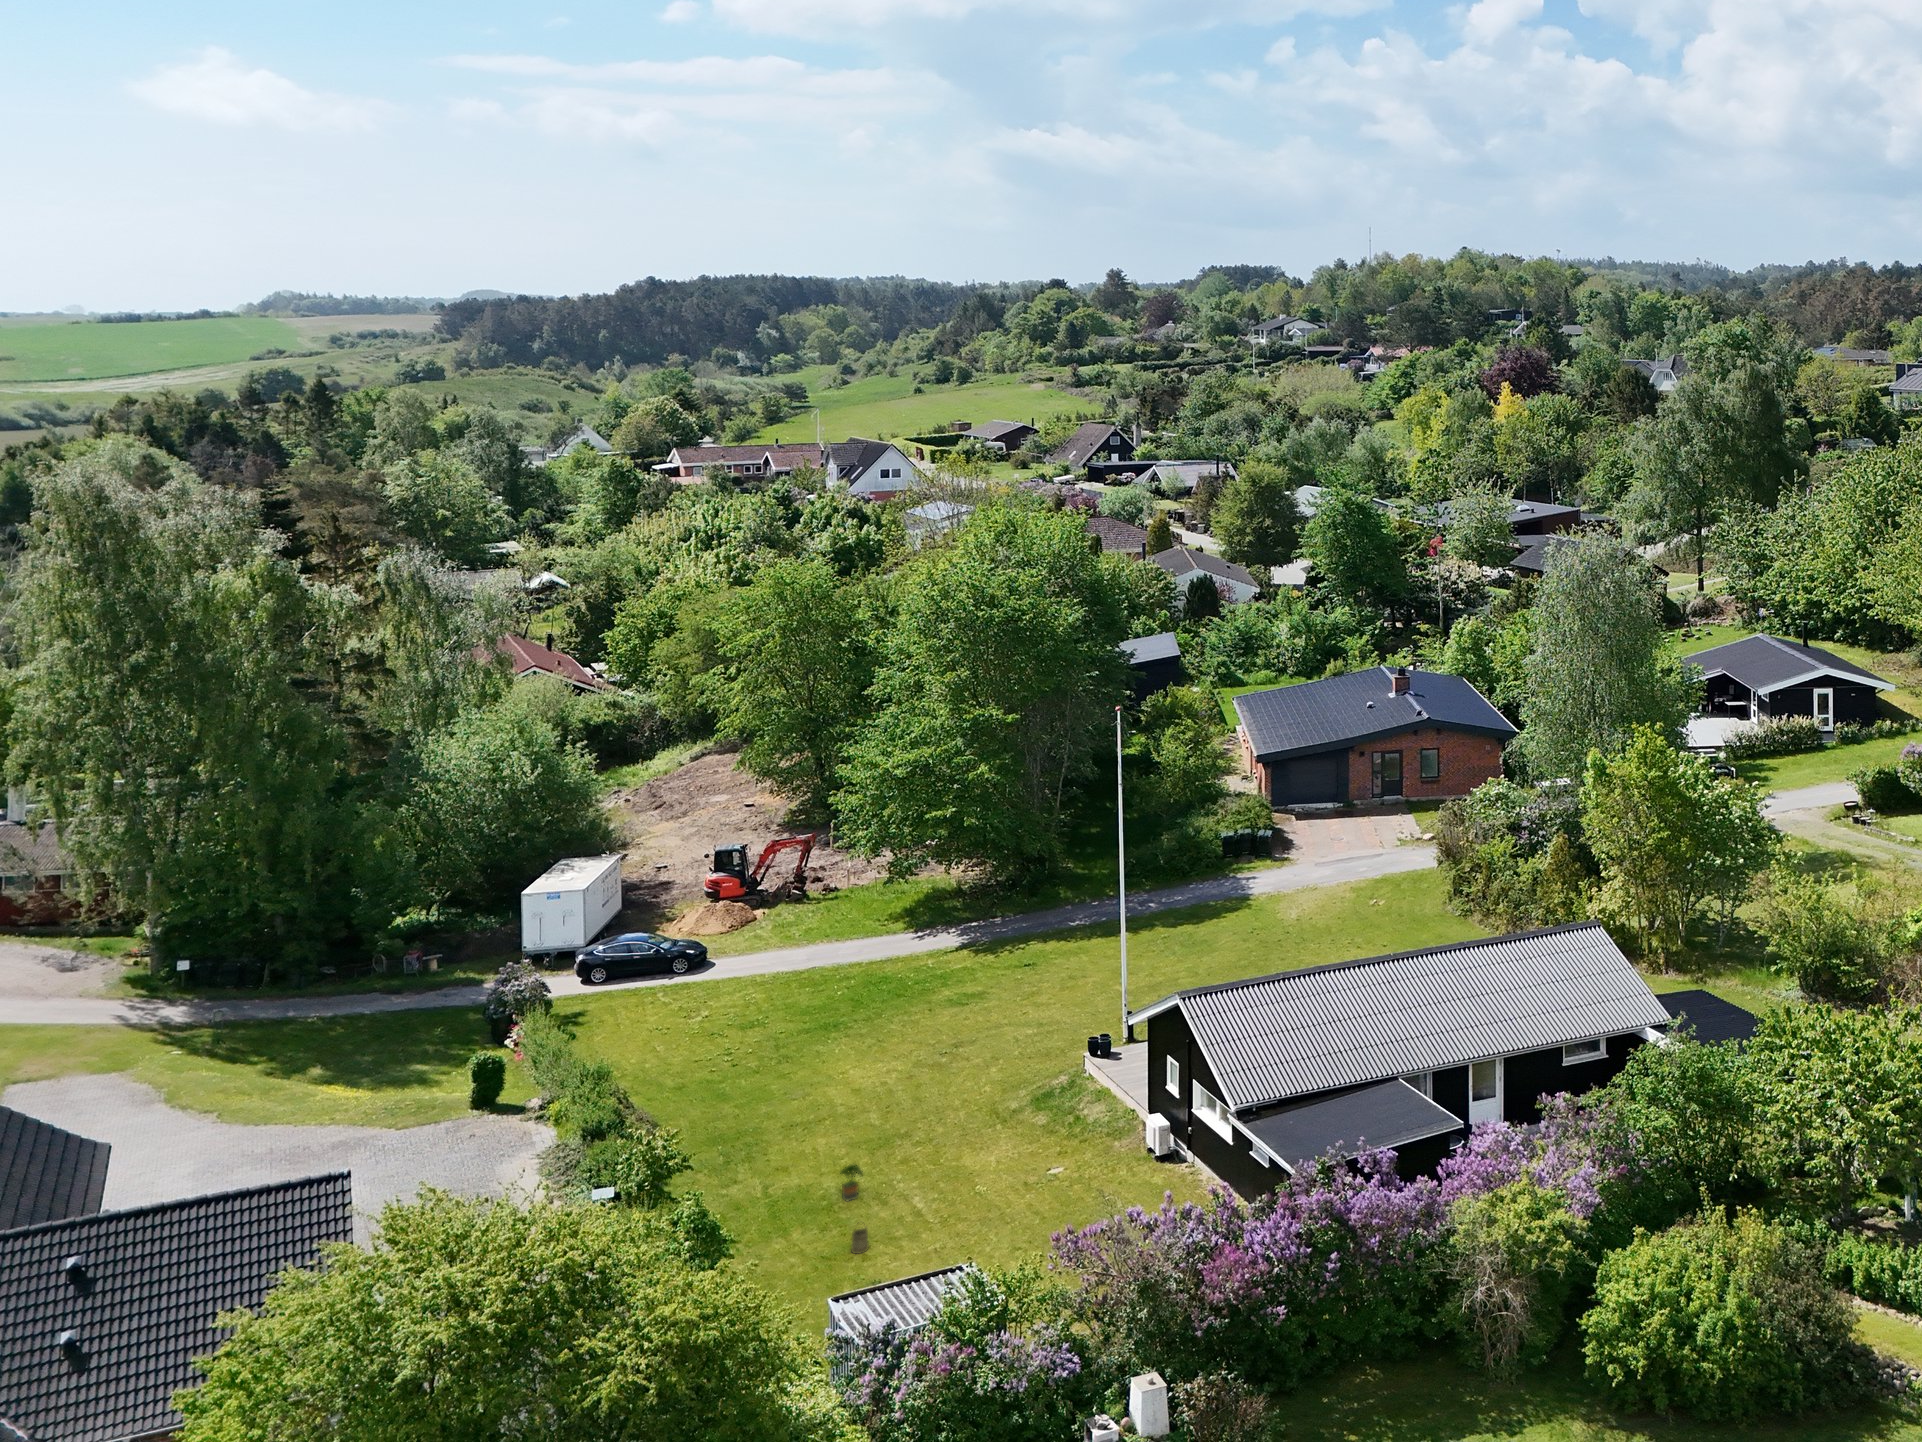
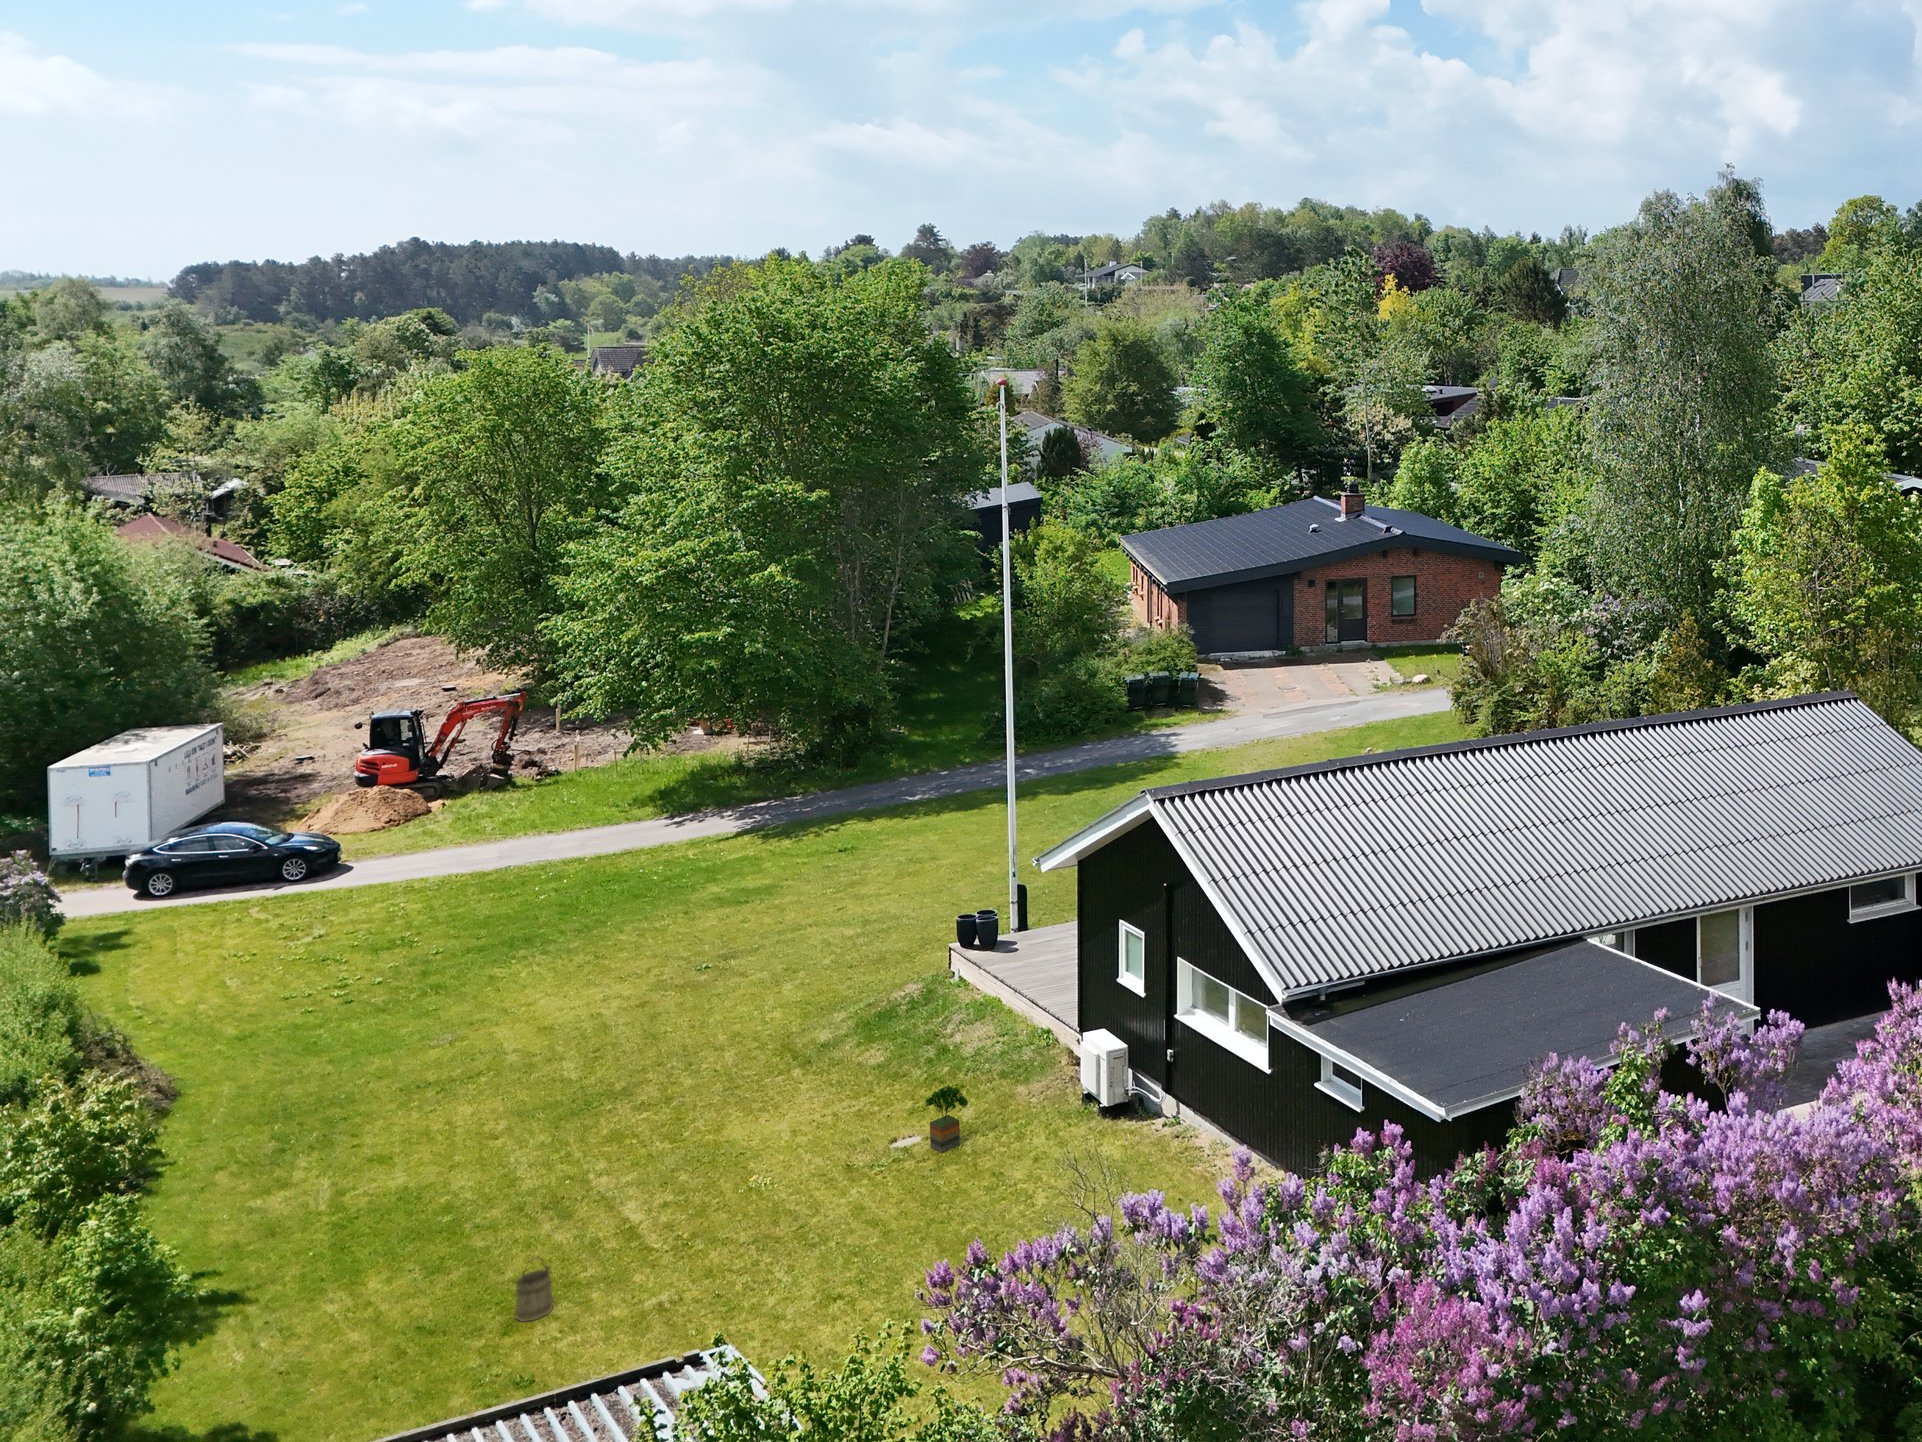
potted tree: present [840,1163,863,1201] -> present [925,1086,968,1153]

